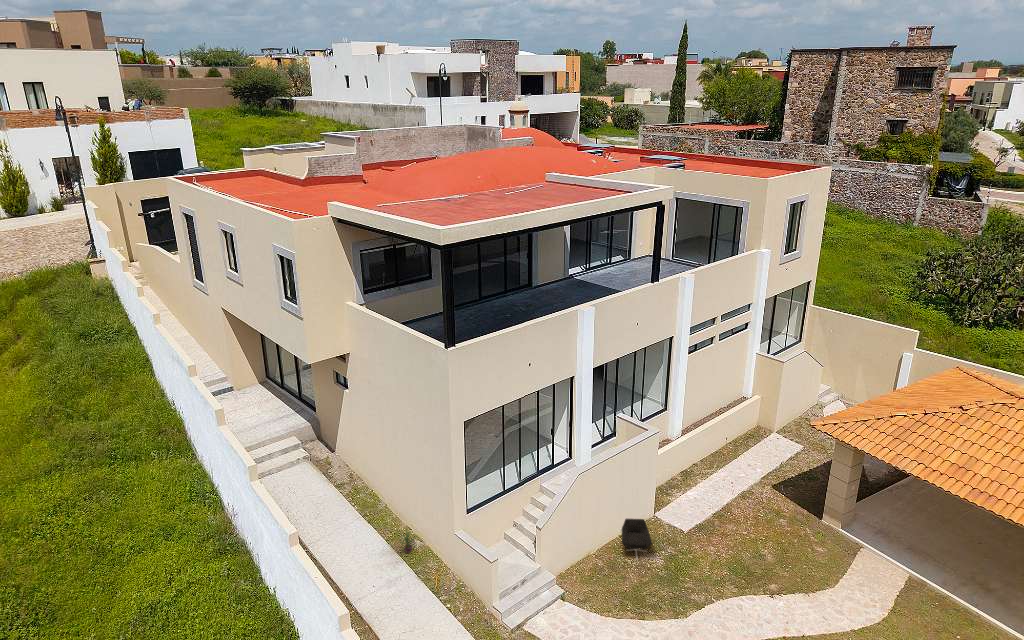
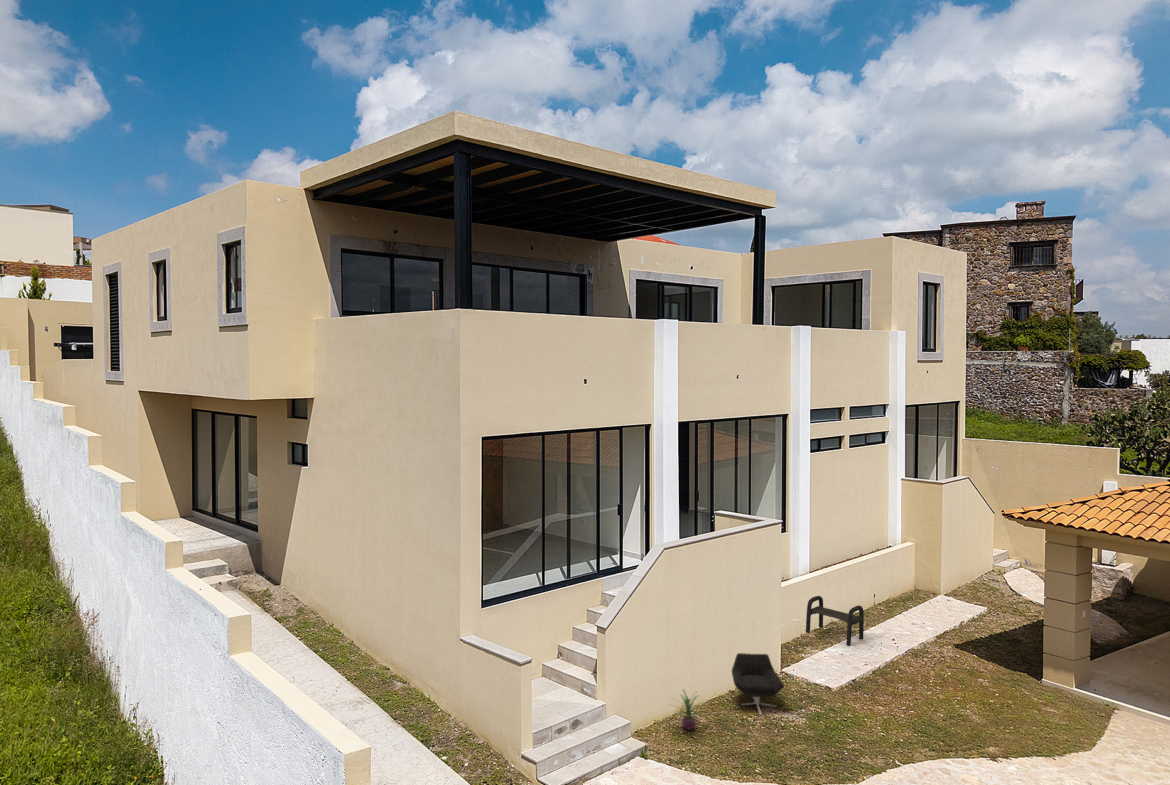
bench: none [676,450,715,487] -> present [806,596,864,645]
decorative plant: present [401,530,417,553] -> present [678,690,702,730]

